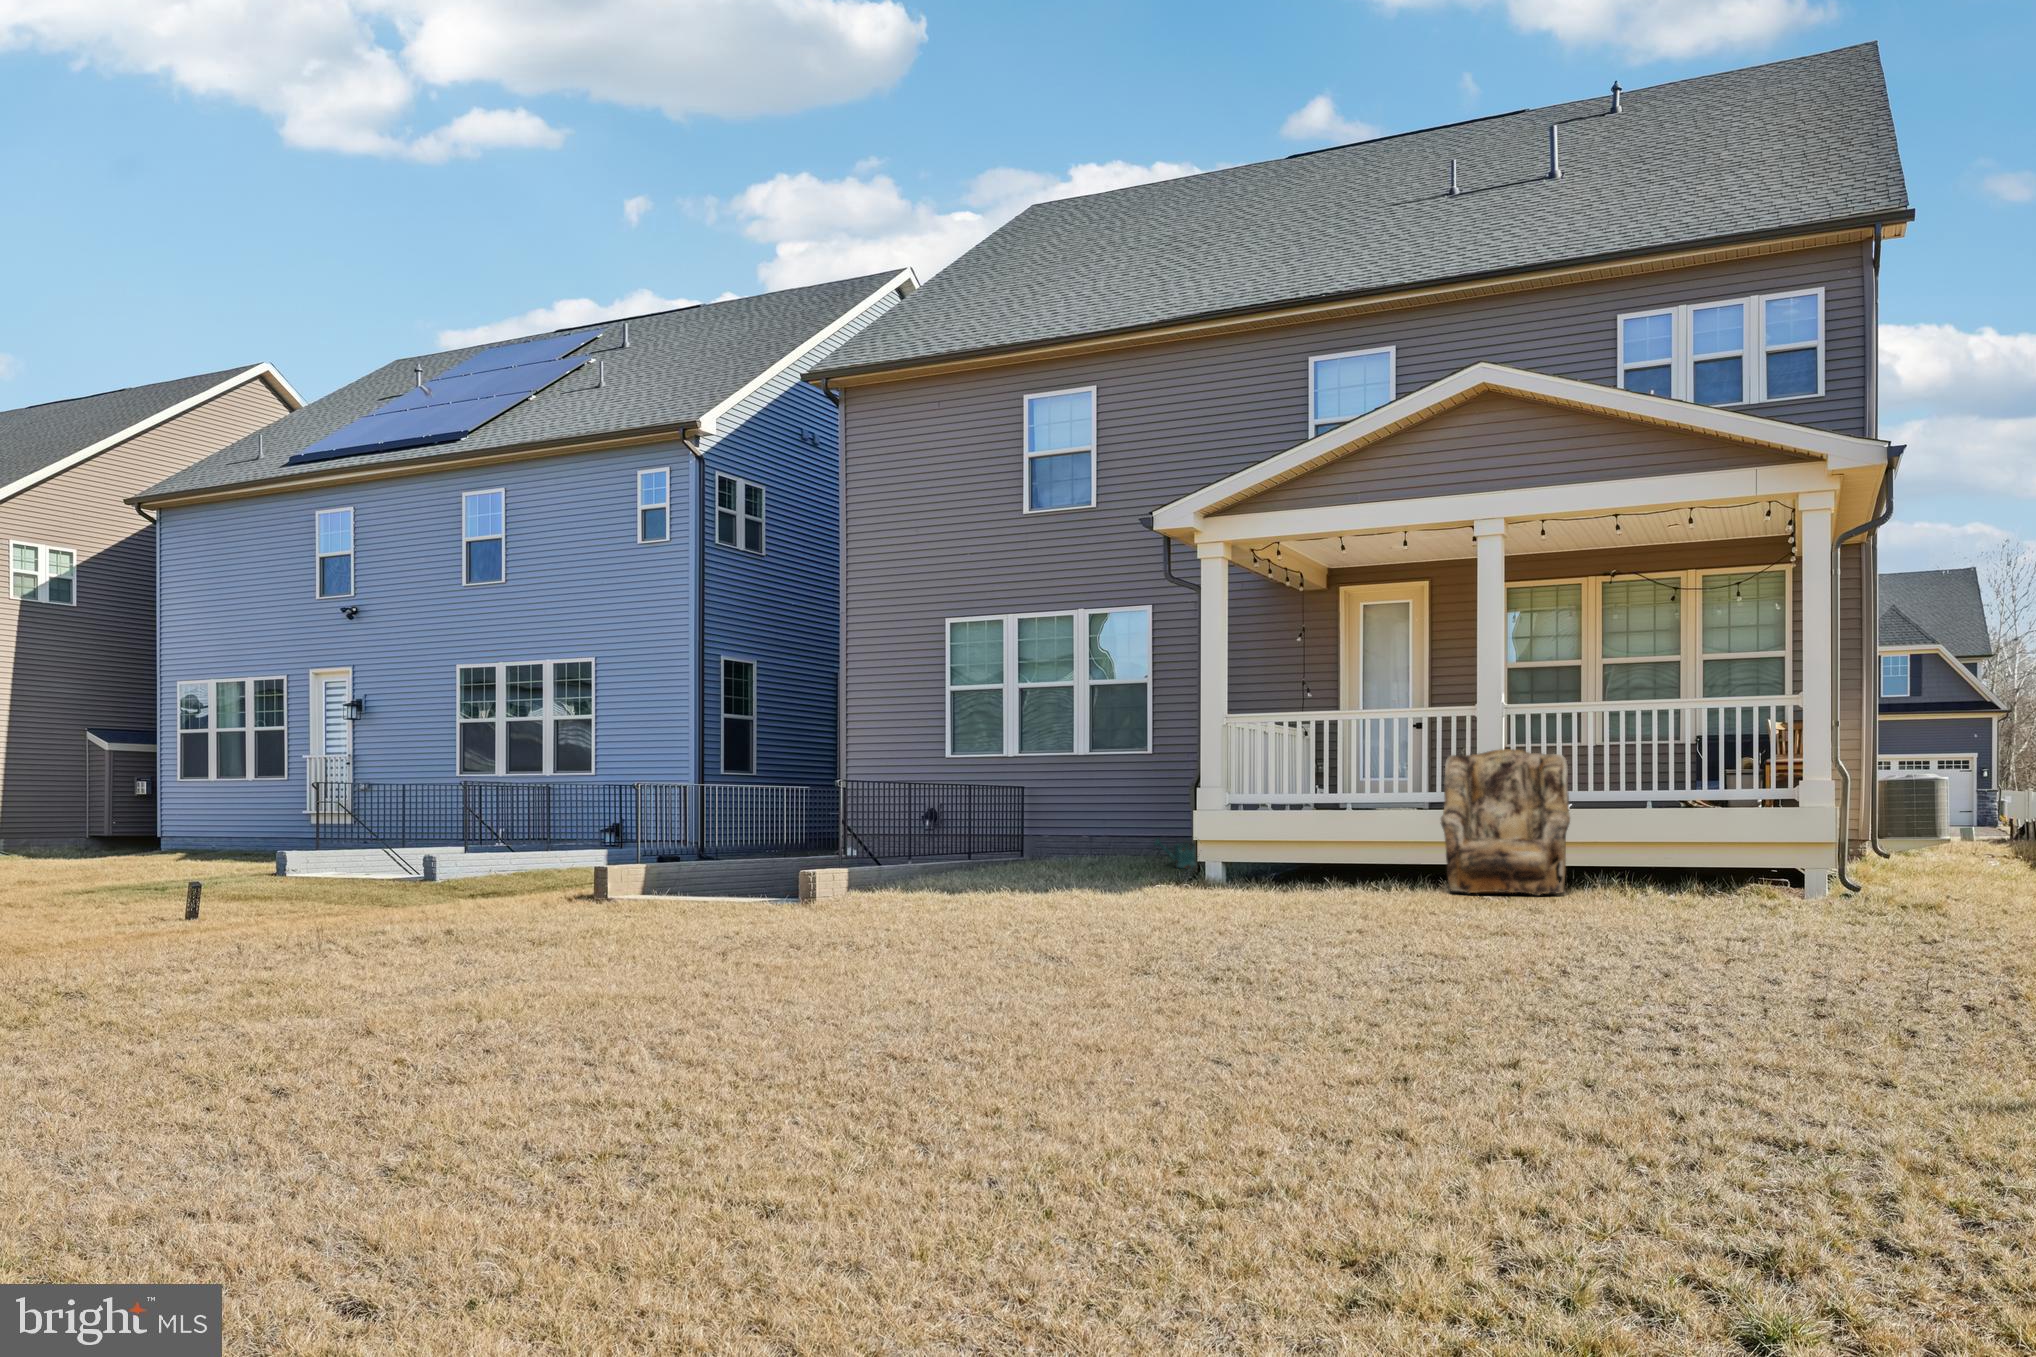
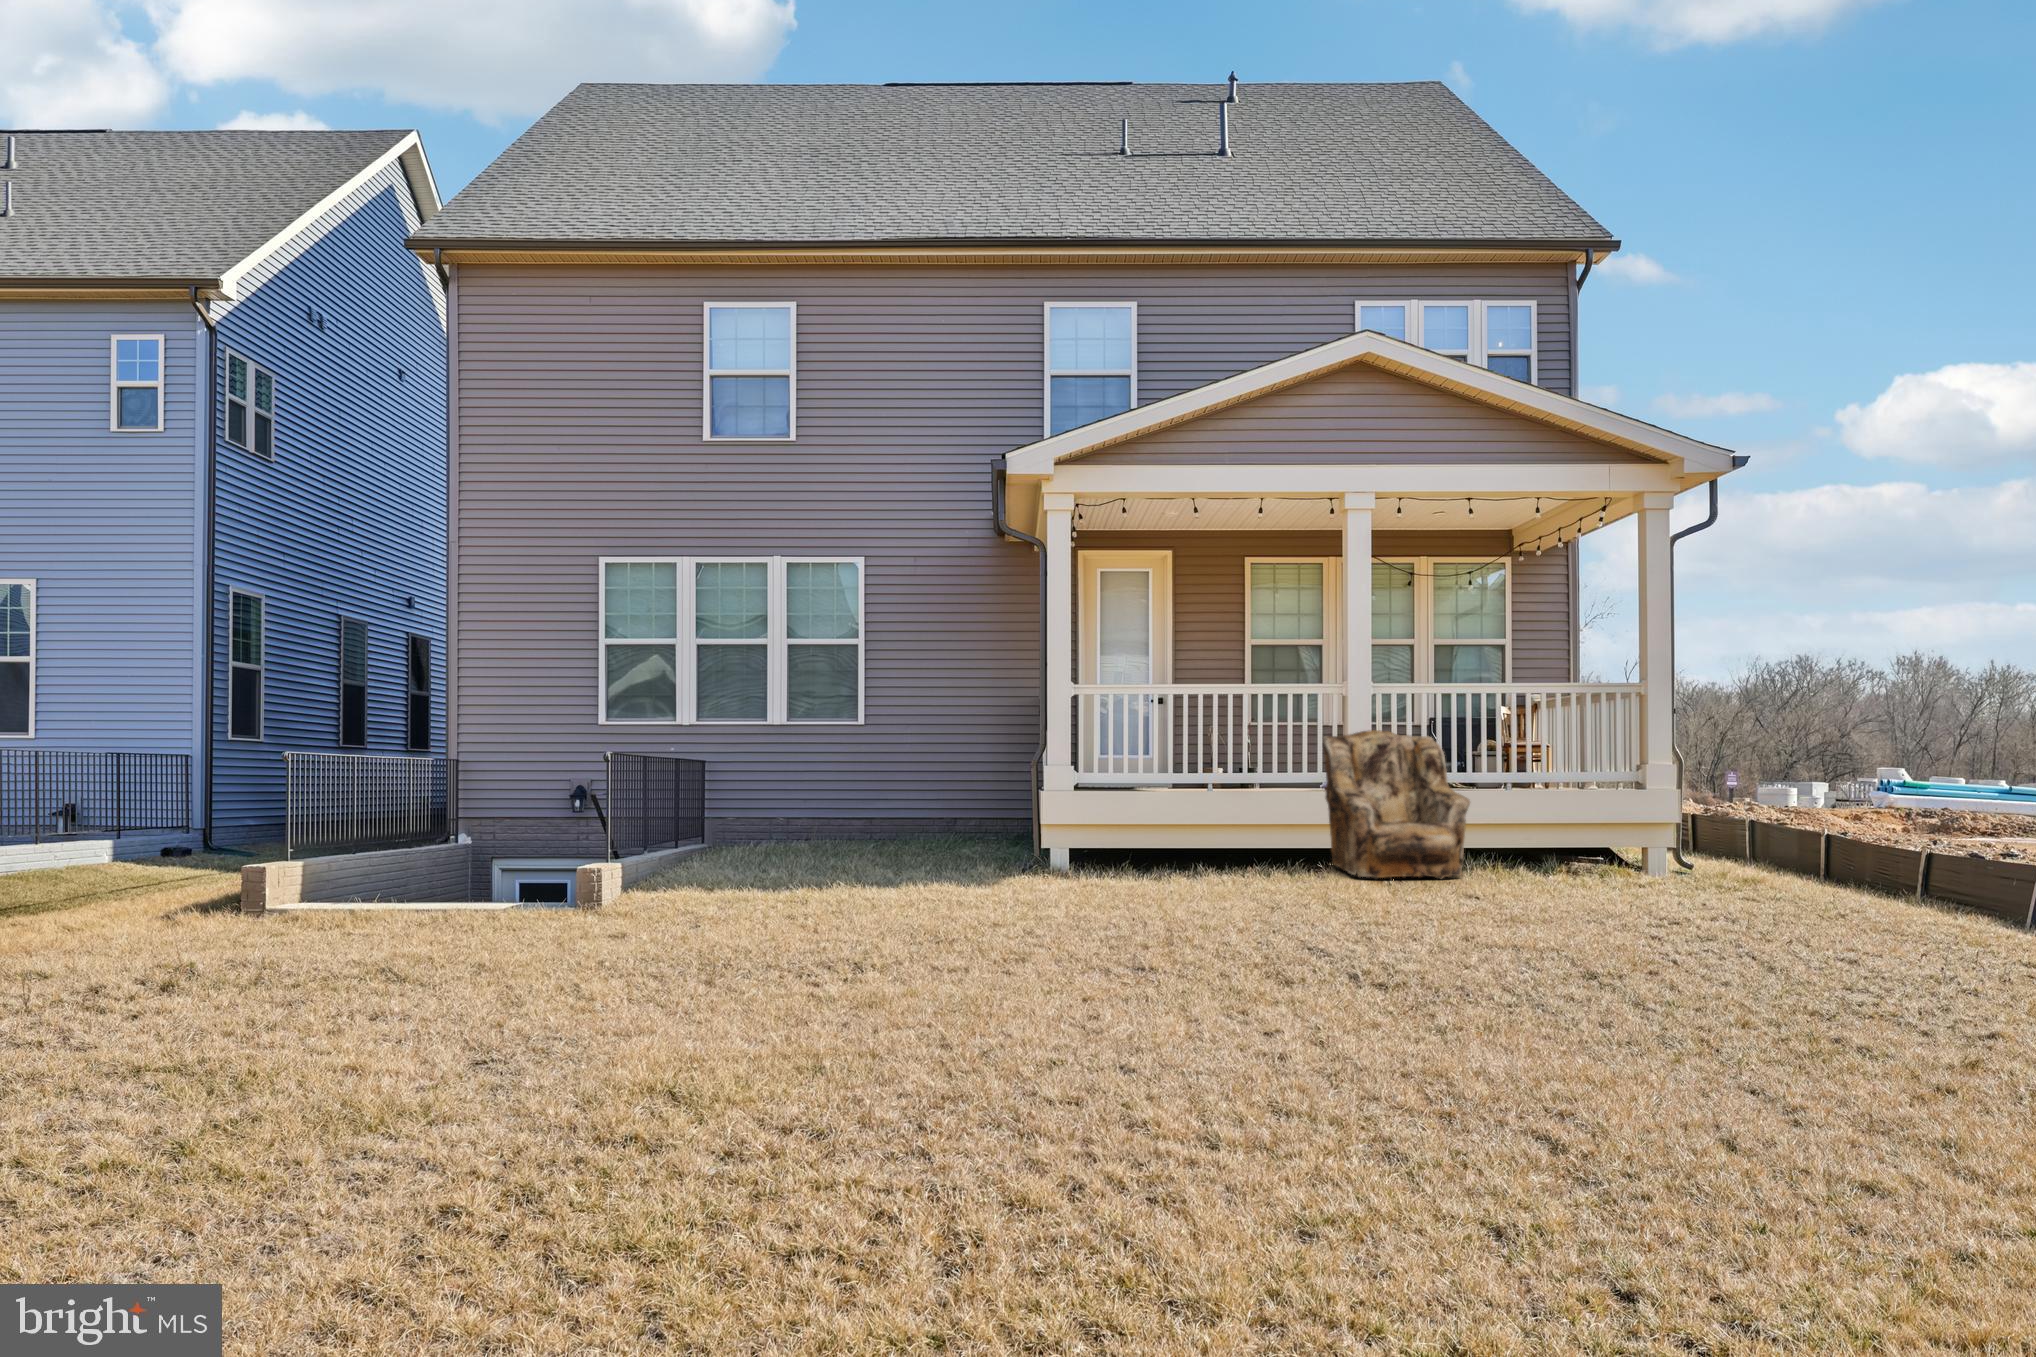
watering can: present [1154,839,1197,869] -> none [990,822,1040,857]

